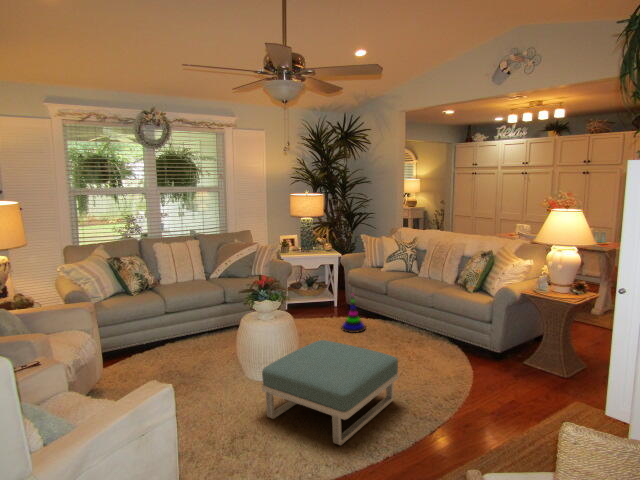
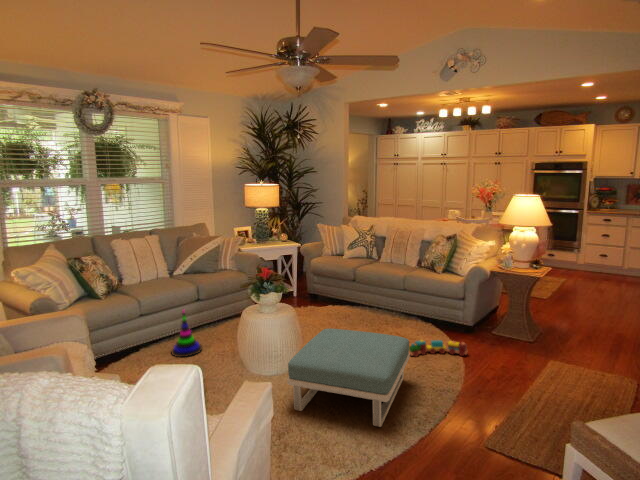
stacking toy: present [341,296,366,333] -> present [172,310,202,357]
toy train: none [414,362,481,384] -> present [409,340,467,357]

